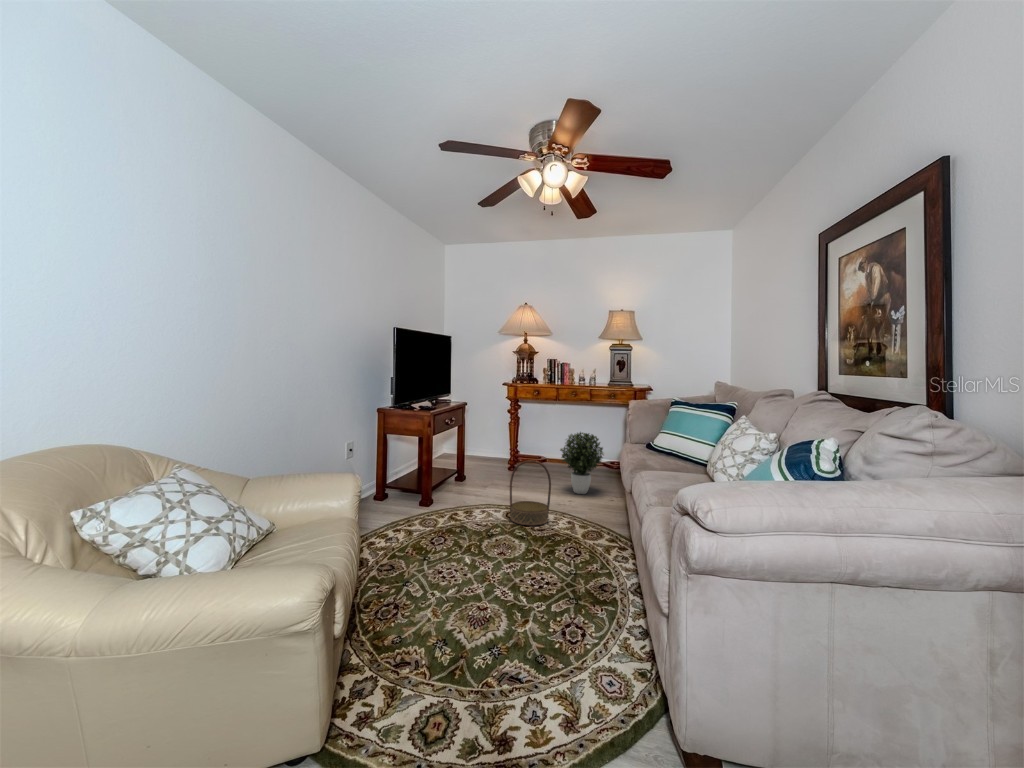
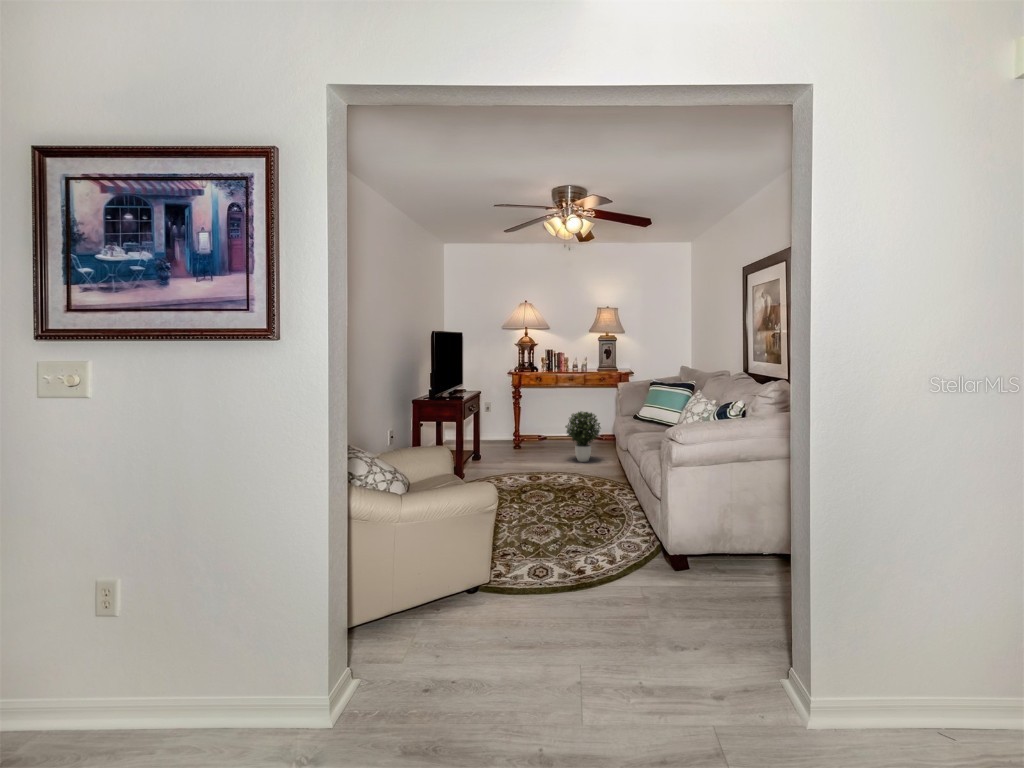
basket: present [510,460,551,526] -> none [534,433,565,483]

